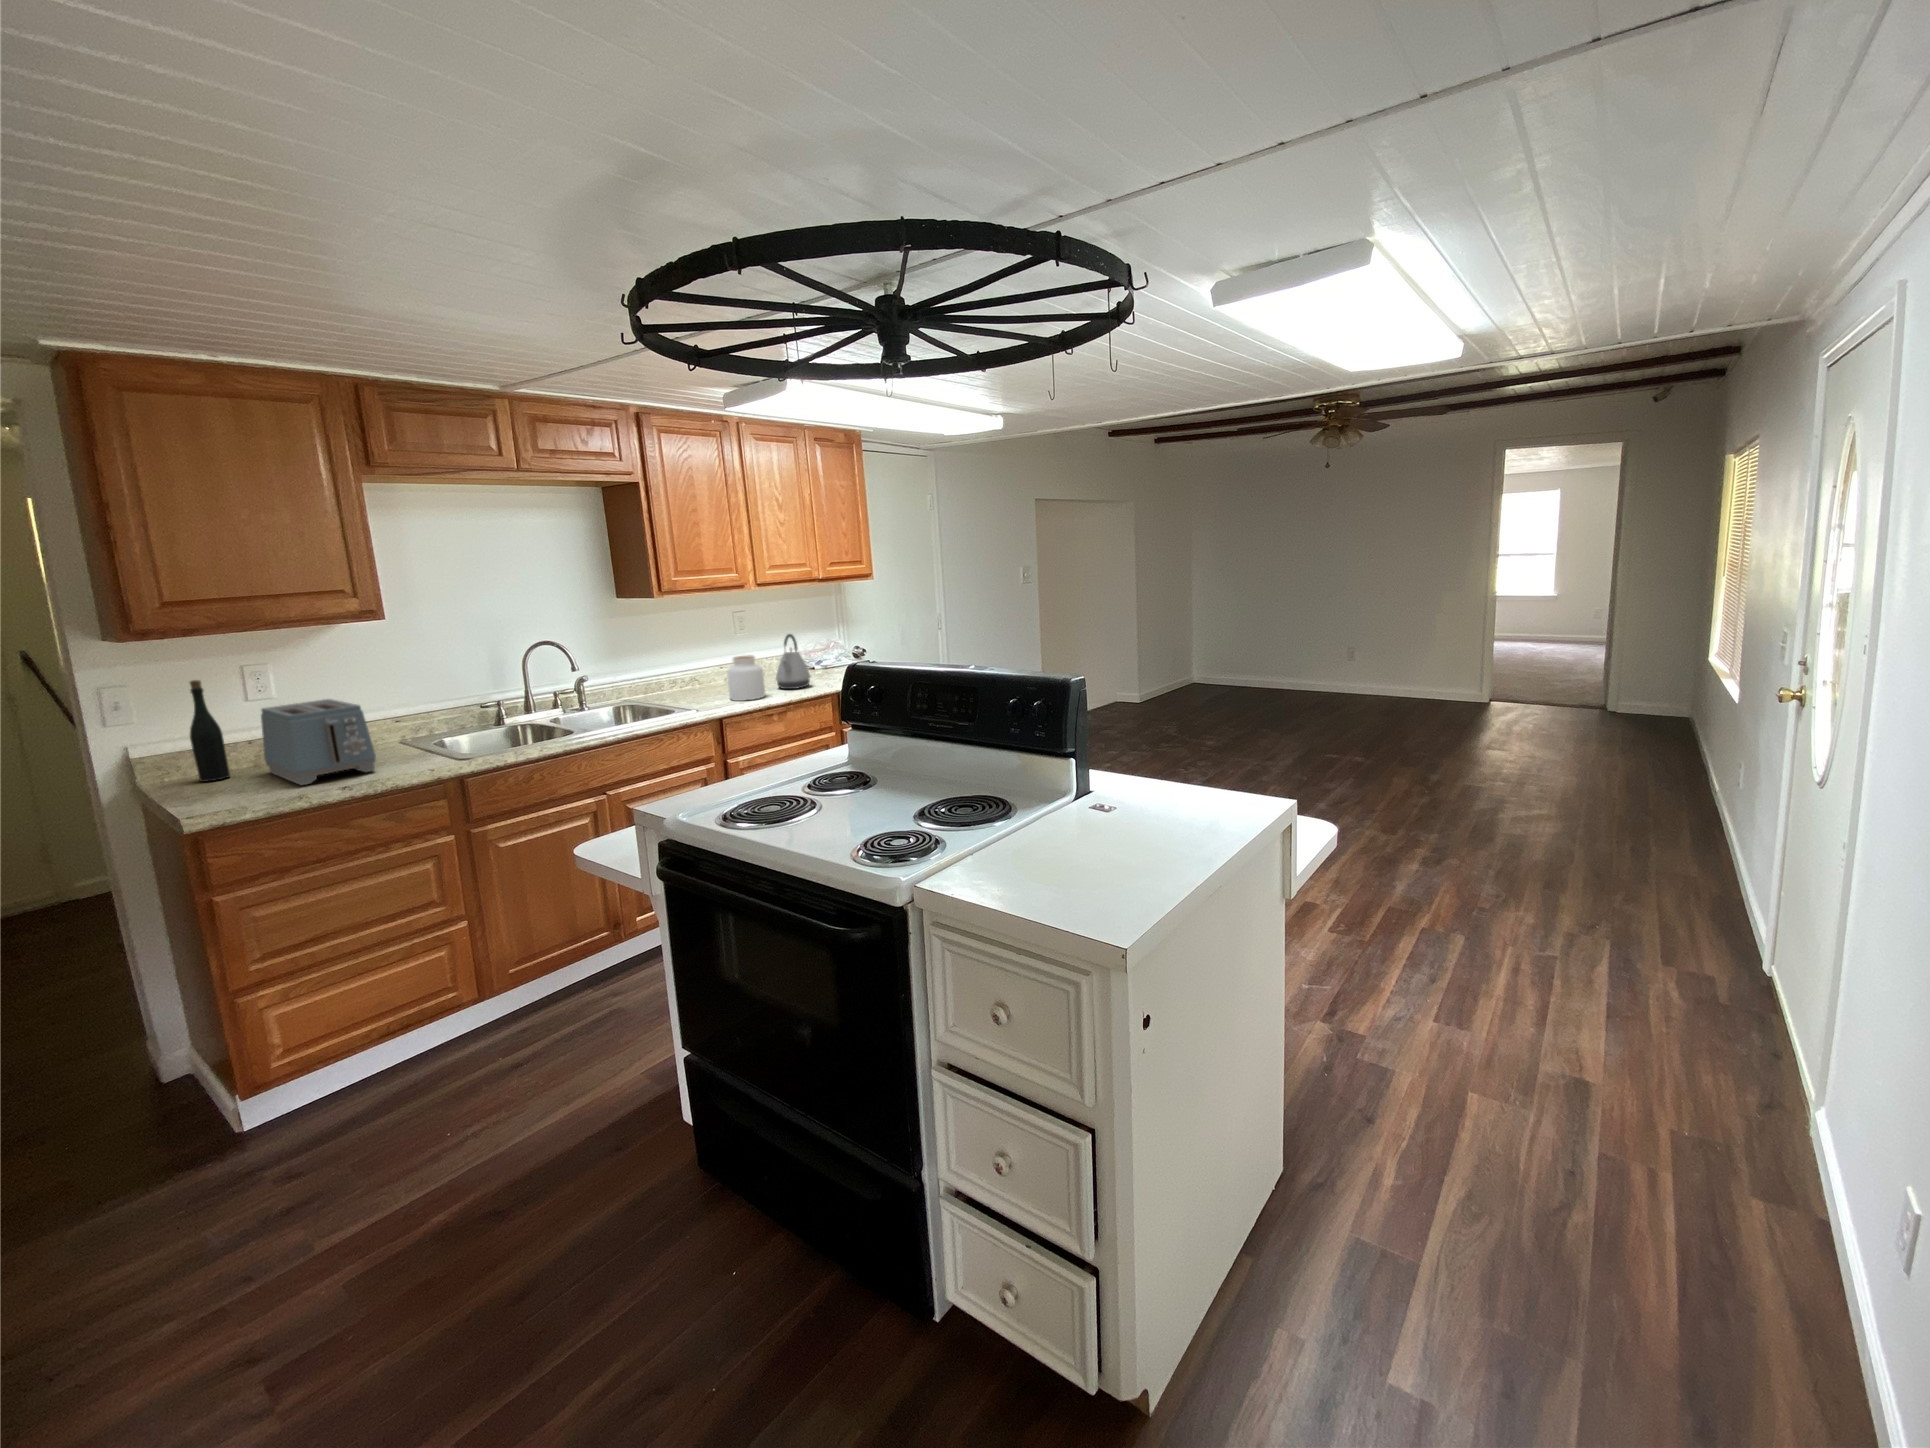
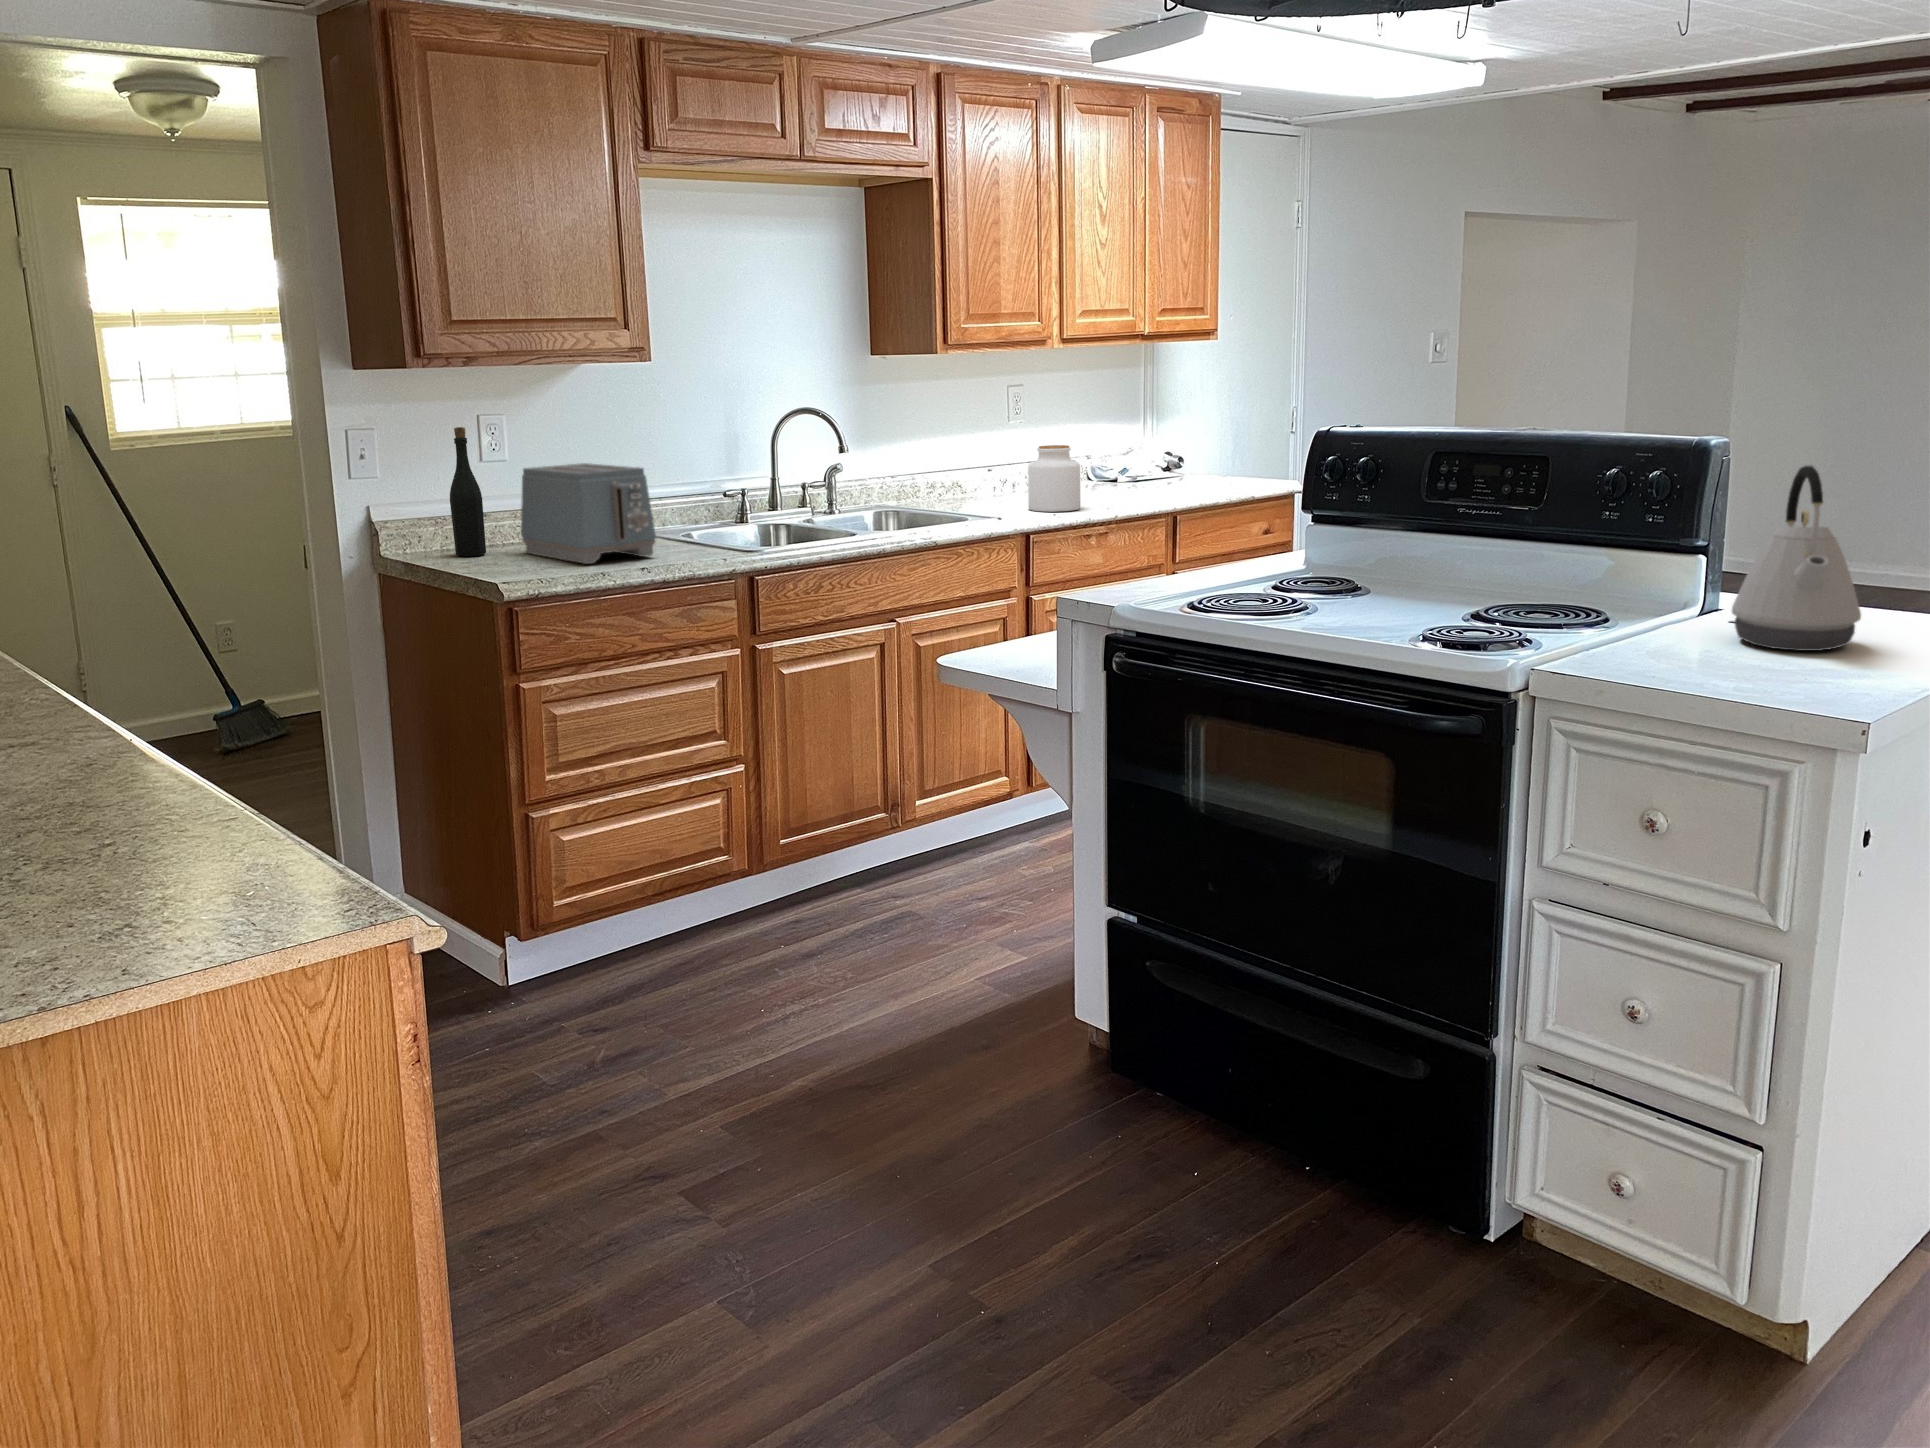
kettle: present [776,634,810,689] -> present [1732,466,1861,651]

